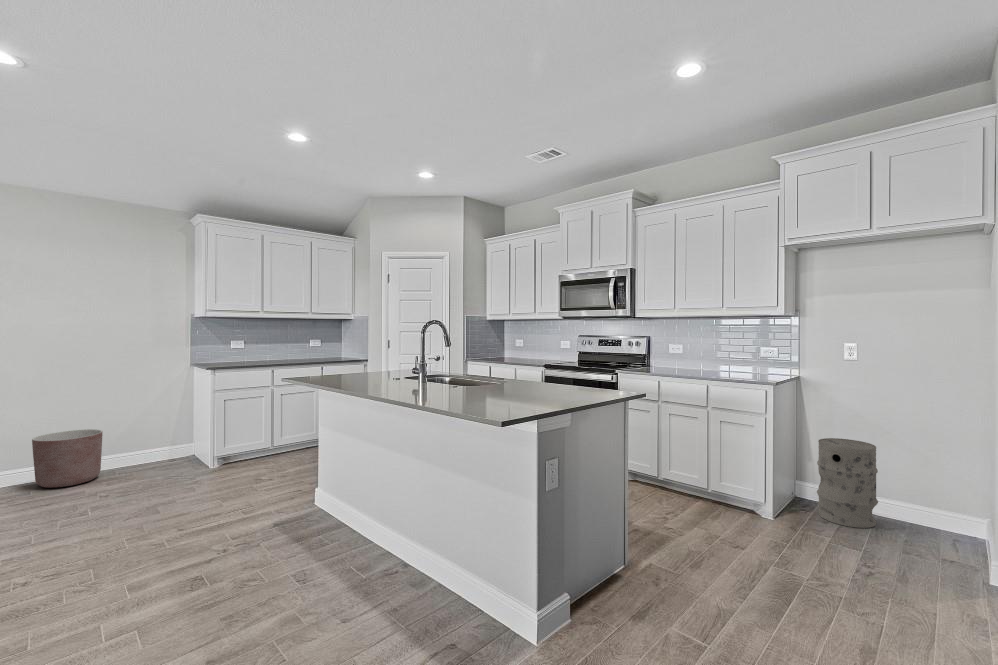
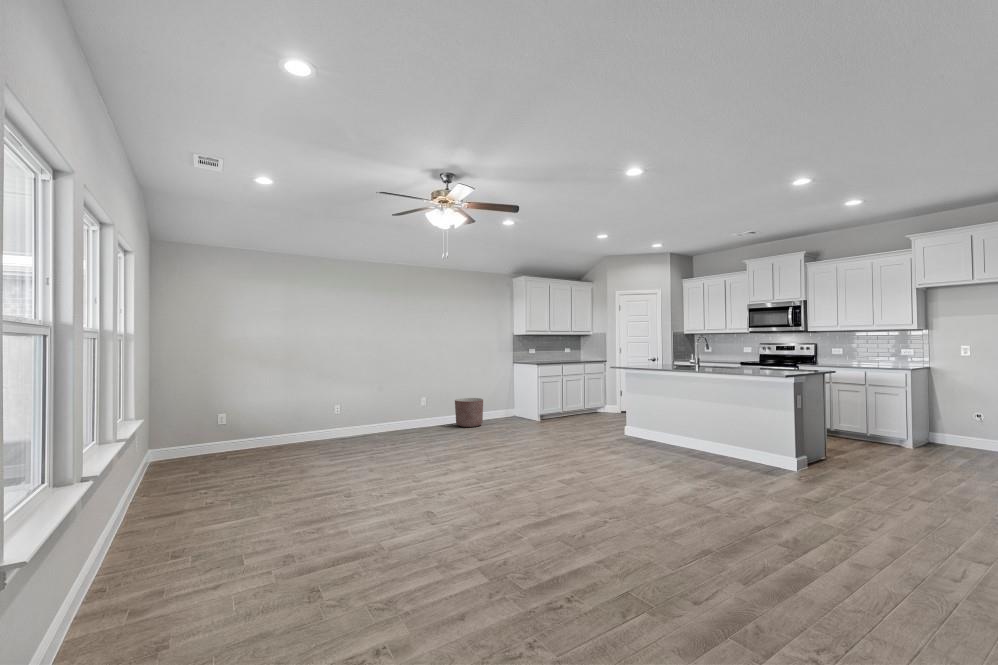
trash can: present [817,438,878,528] -> none [943,403,985,453]

